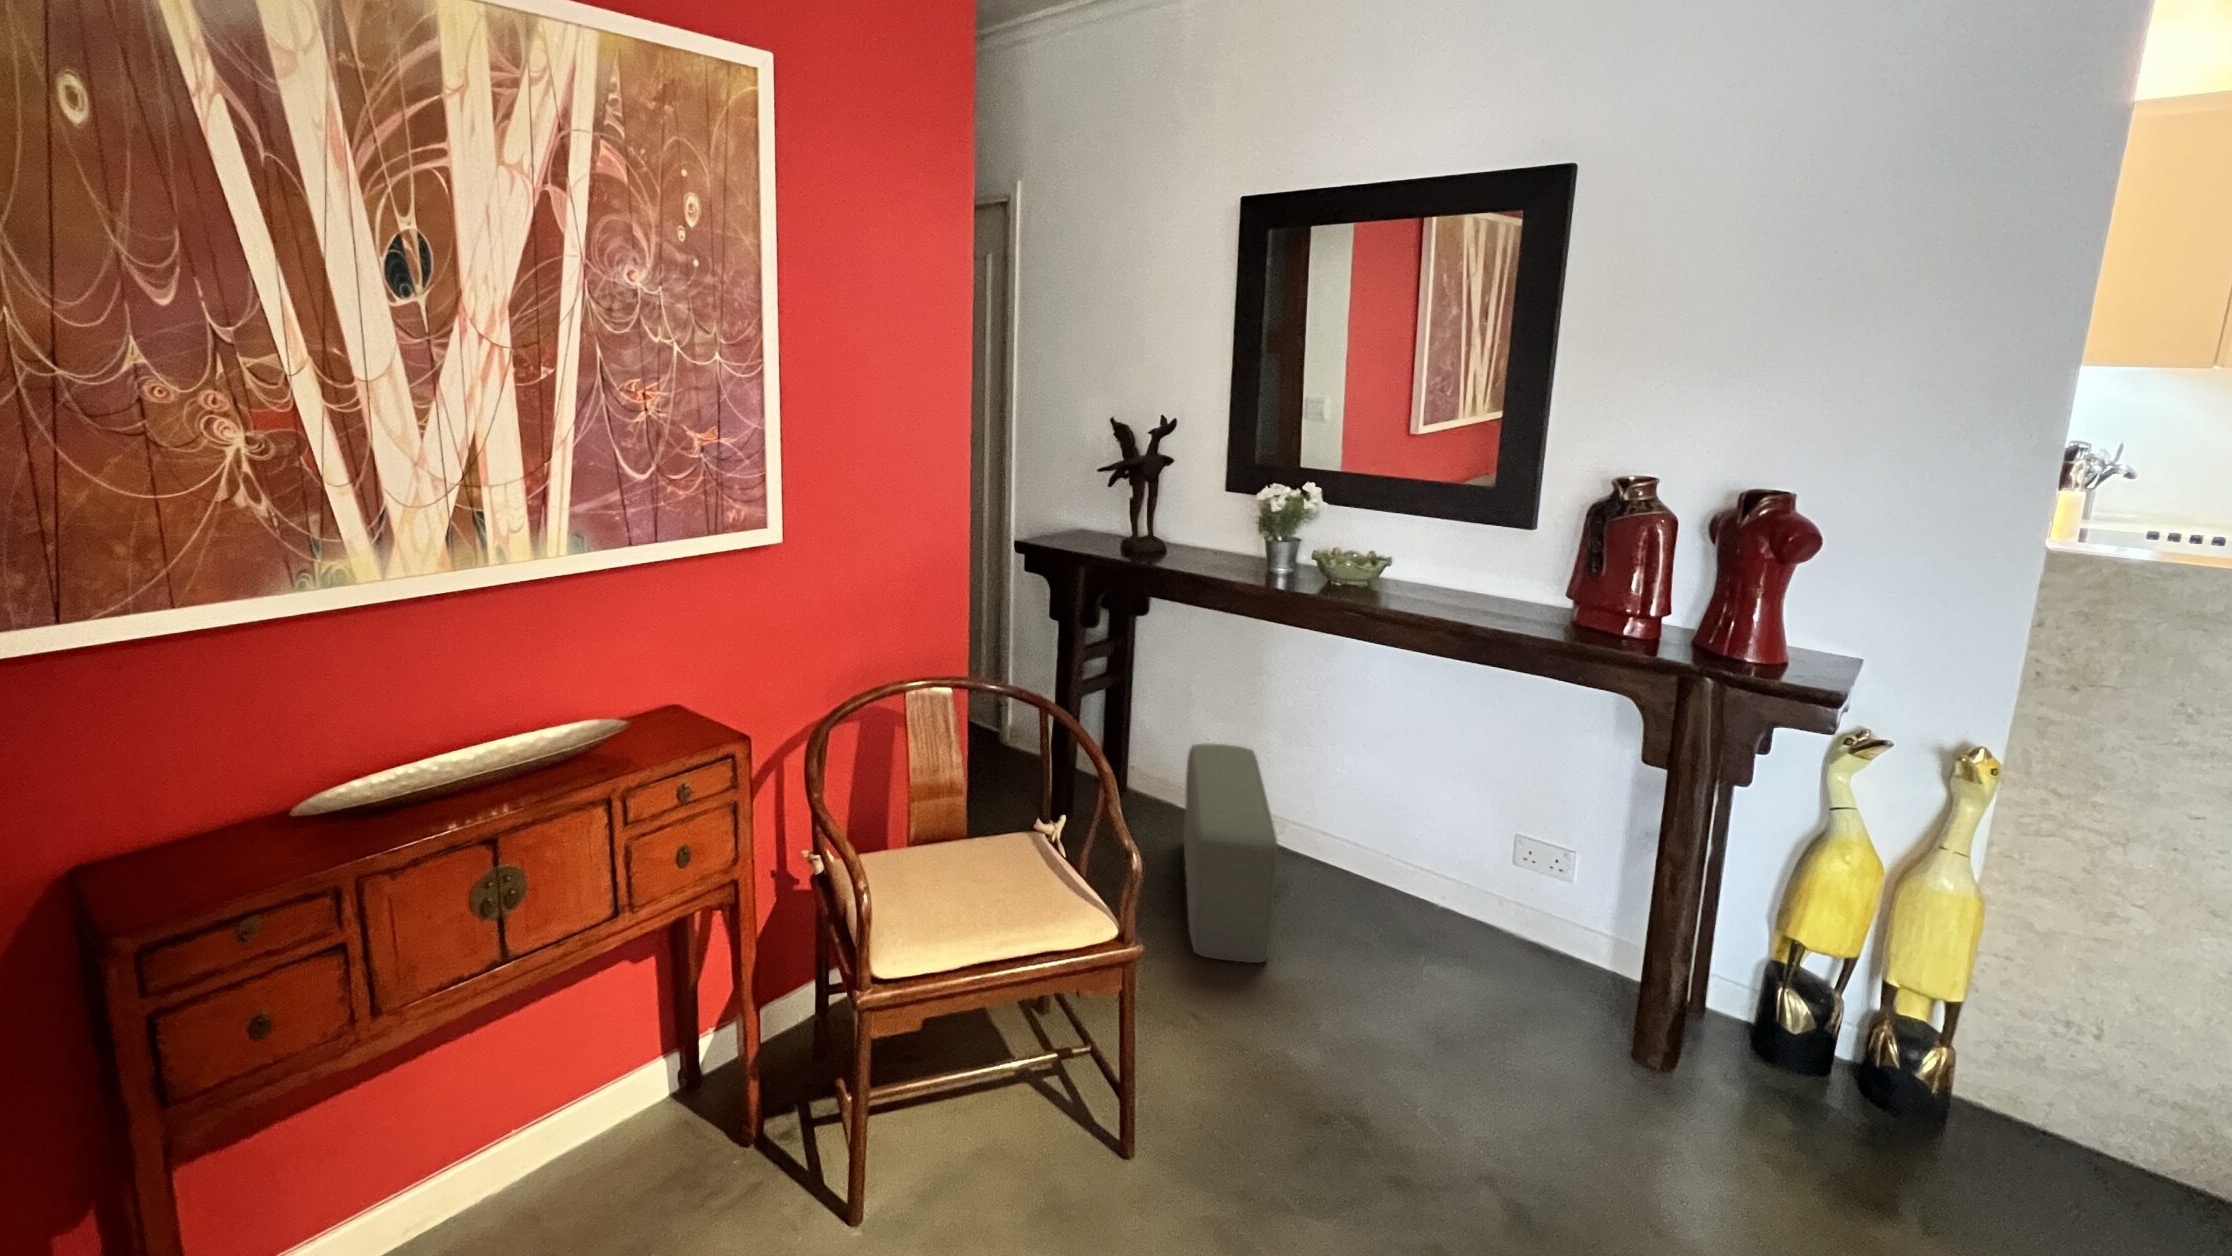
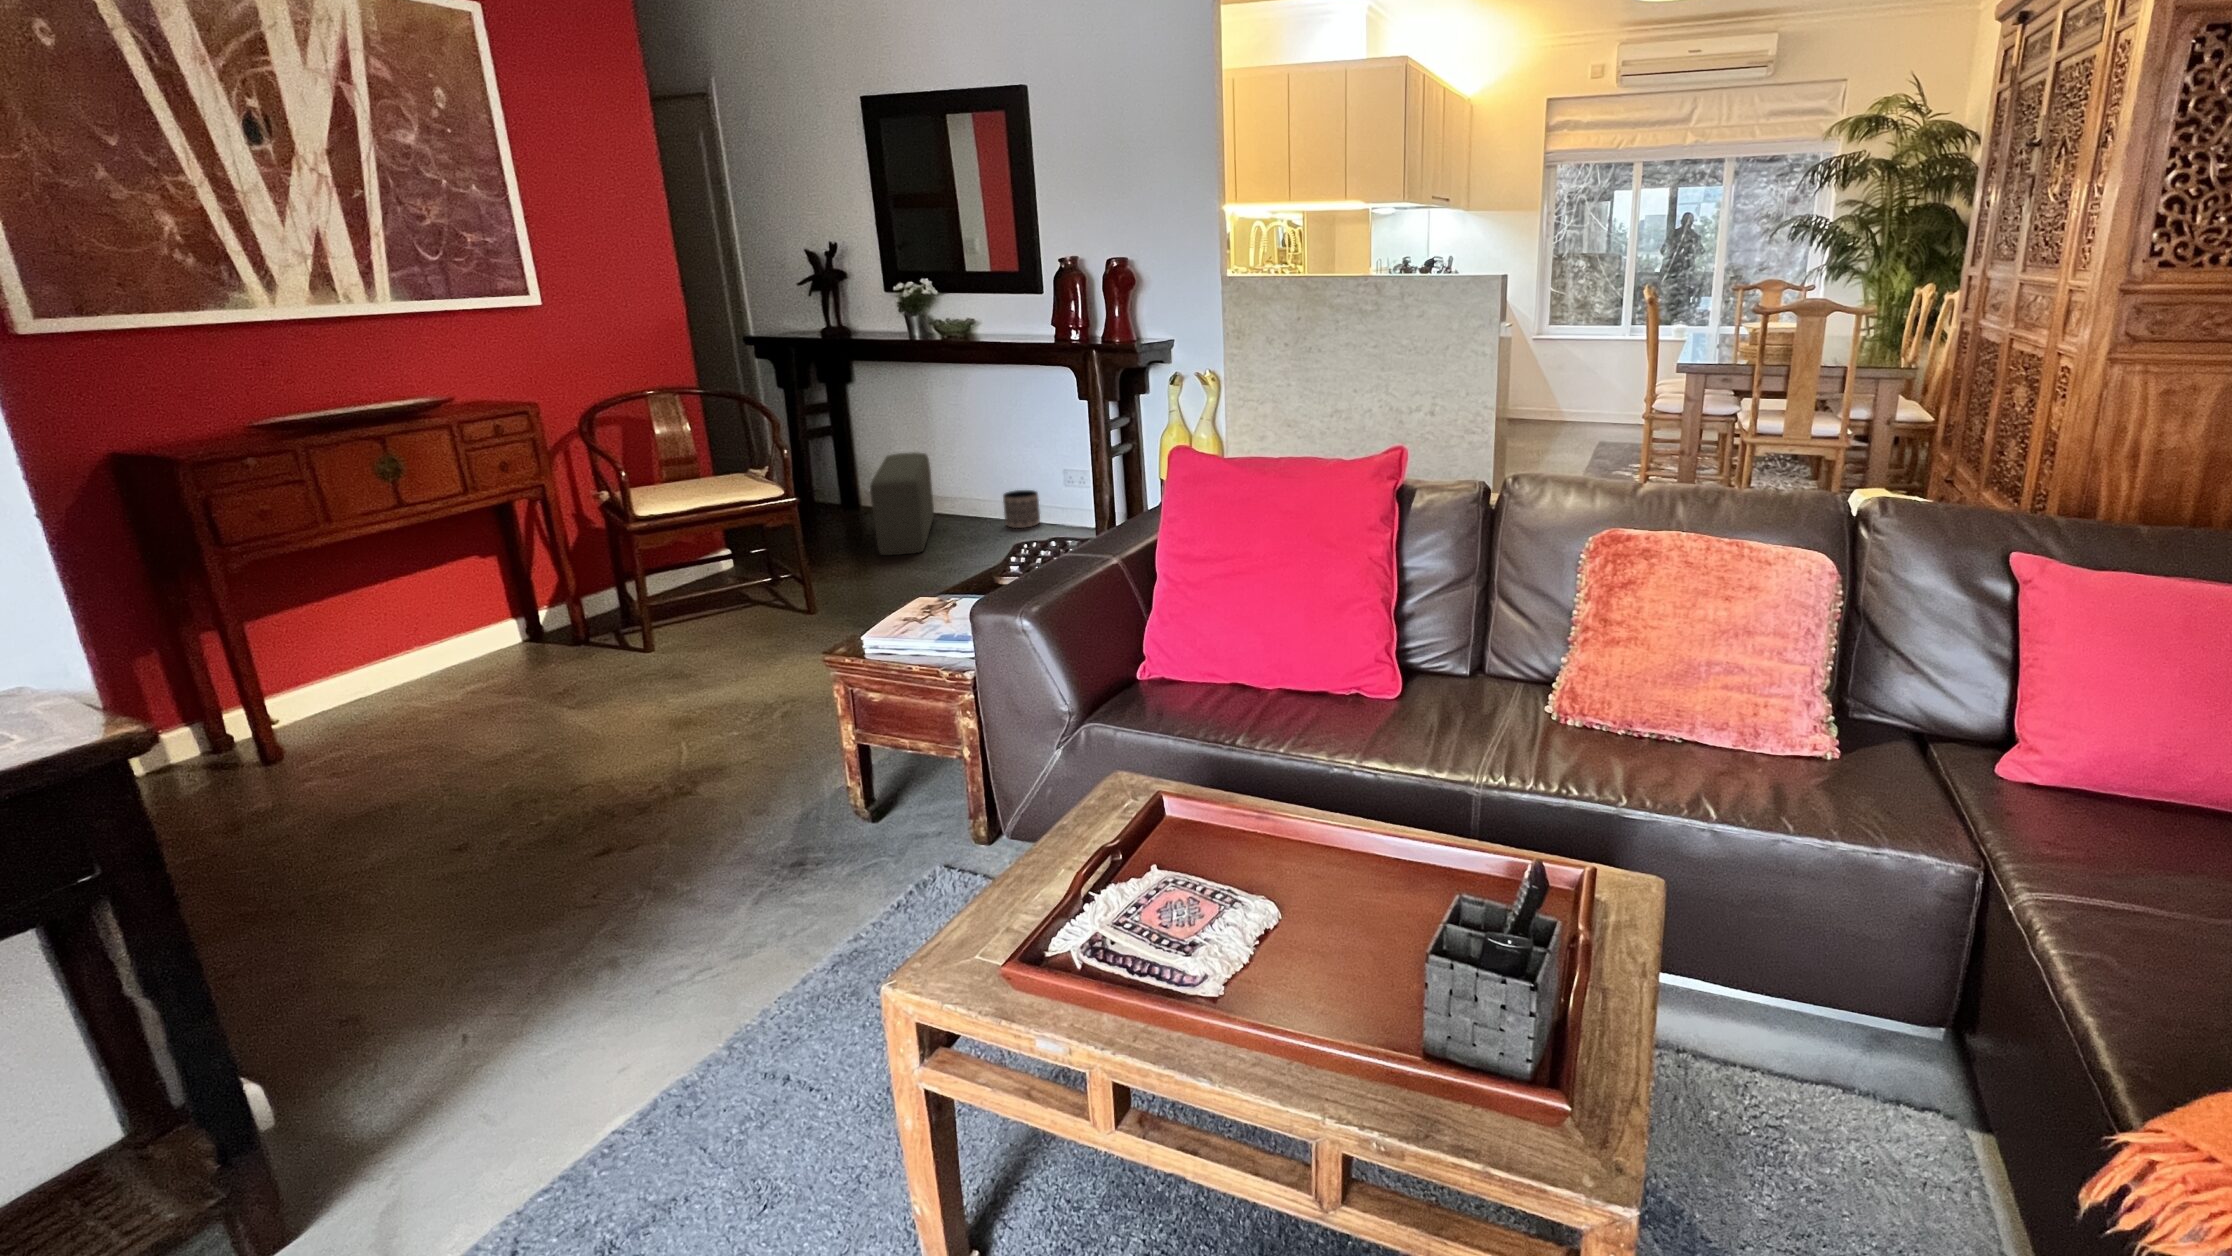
planter: none [1381,843,1450,921] -> present [1003,490,1040,528]

